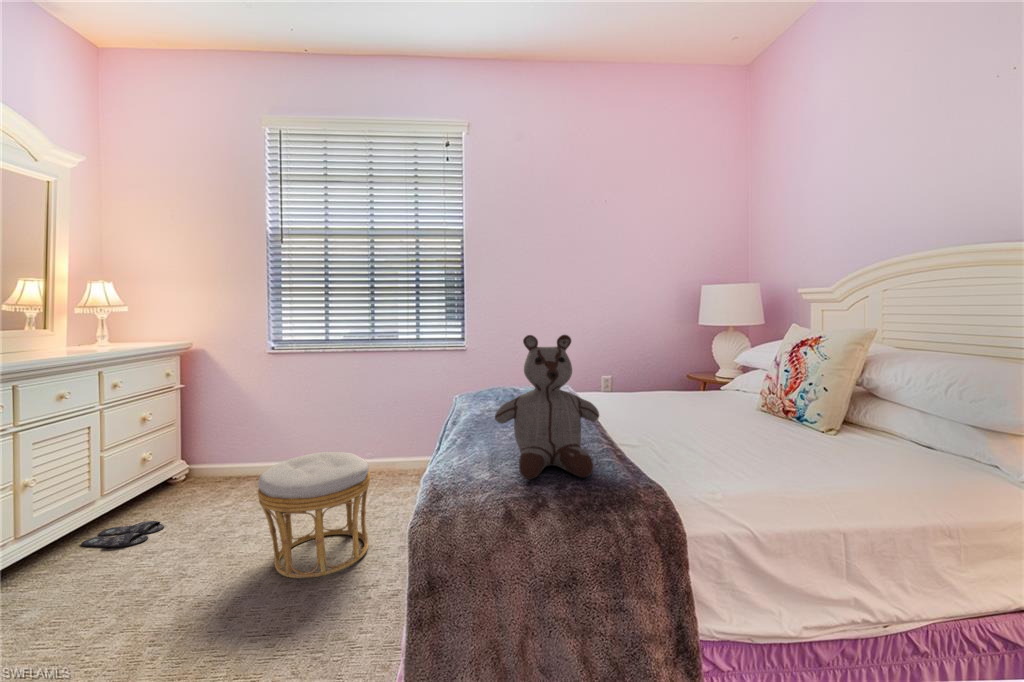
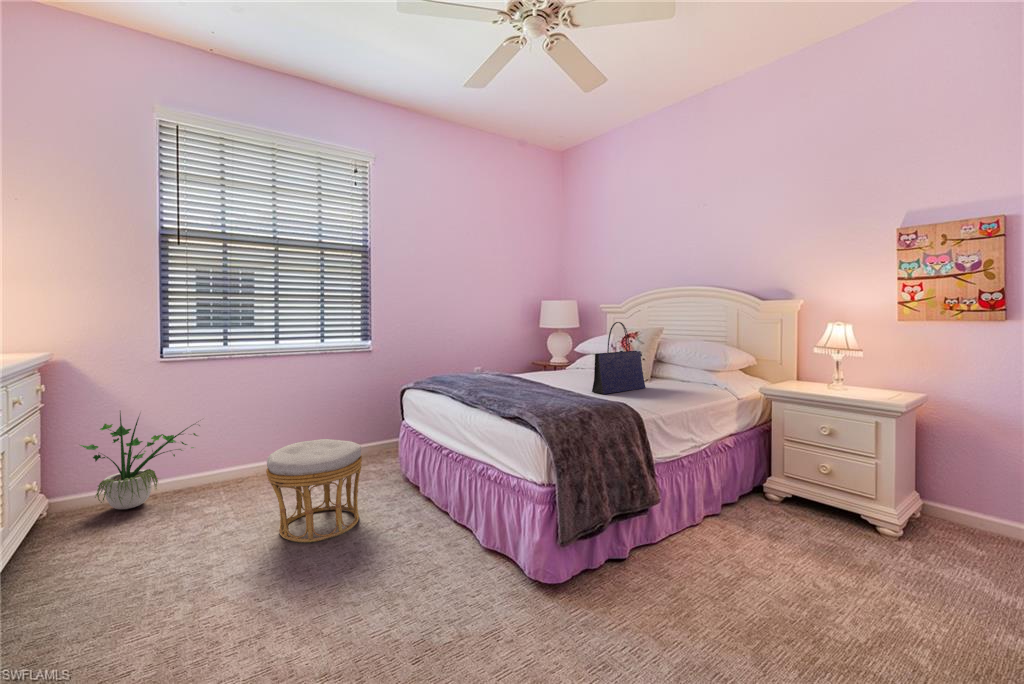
tote bag: none [683,320,806,450] -> present [592,322,646,394]
stuffed bear: present [495,335,599,479] -> none [522,331,584,410]
potted plant: none [192,389,290,488] -> present [80,413,200,509]
slippers: present [81,521,164,547] -> none [14,544,108,582]

